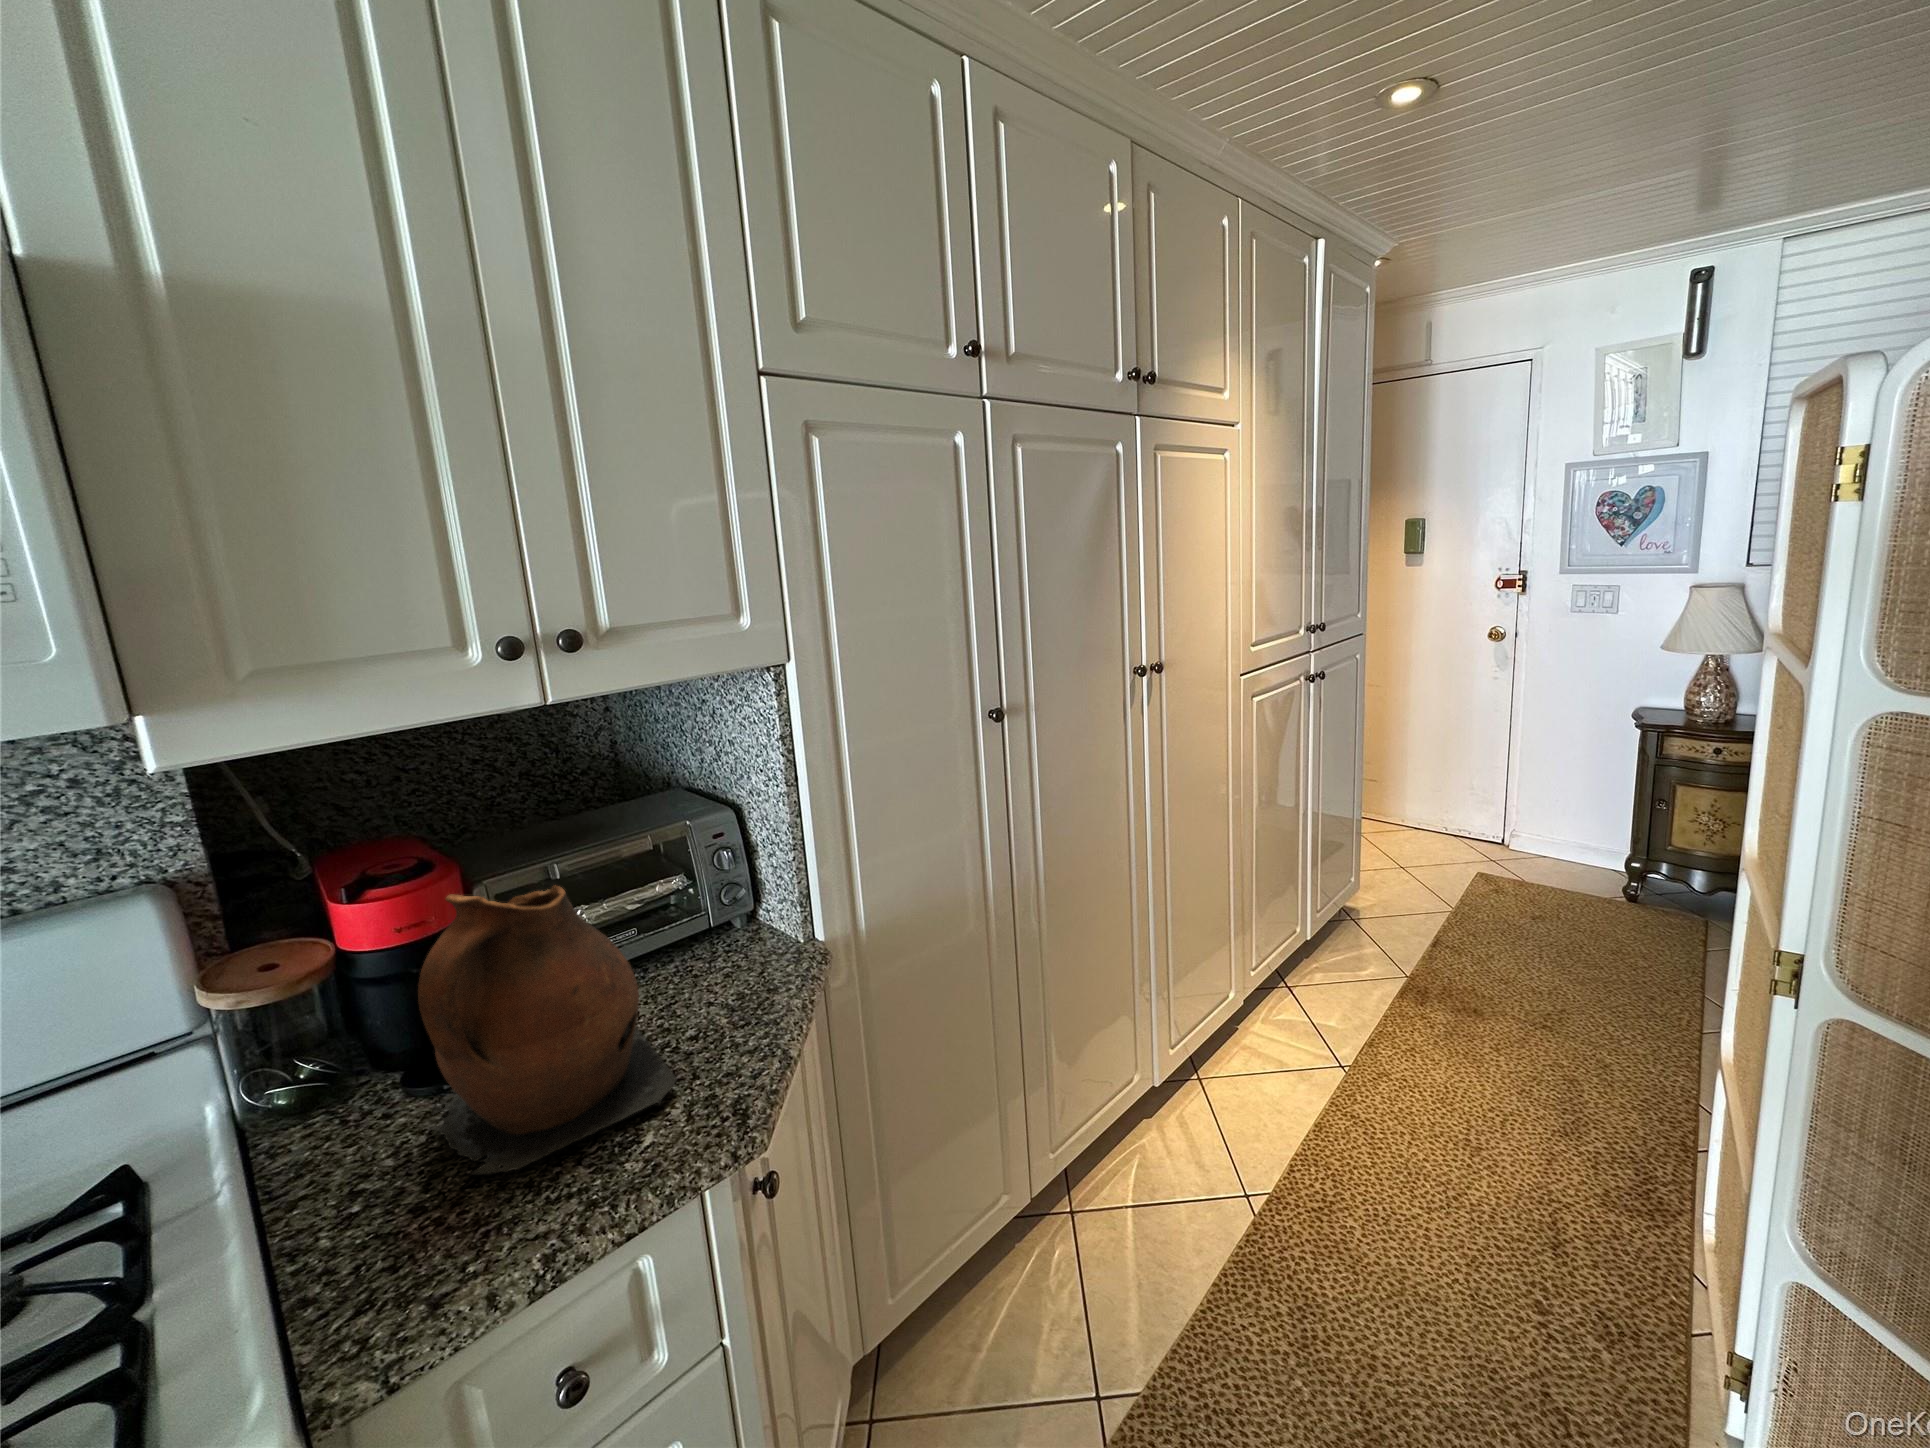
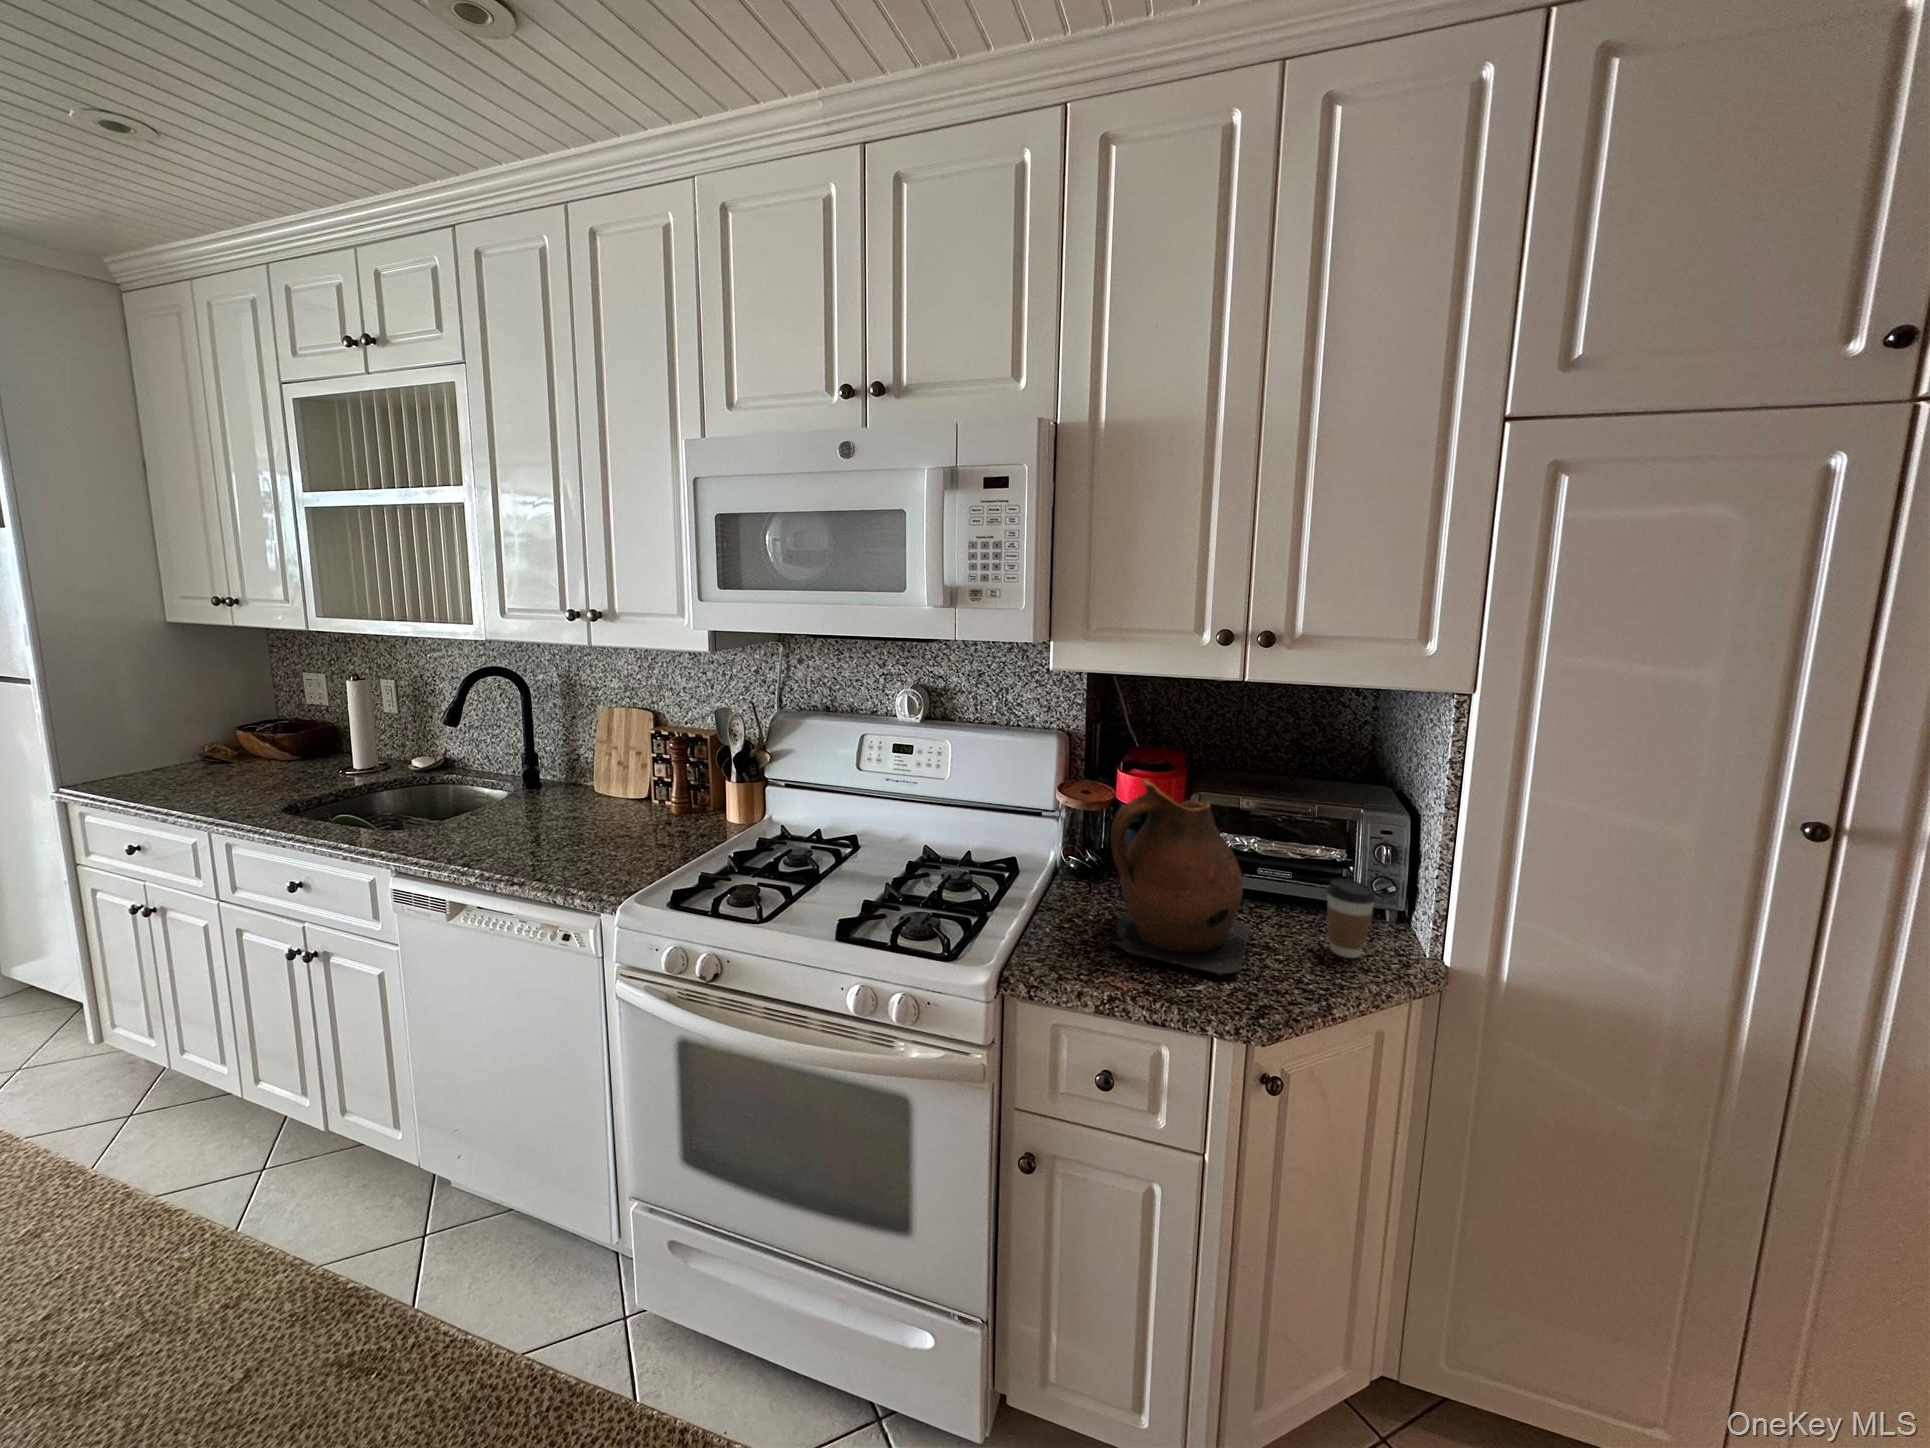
coffee cup: none [702,899,756,990] -> present [1327,879,1375,958]

